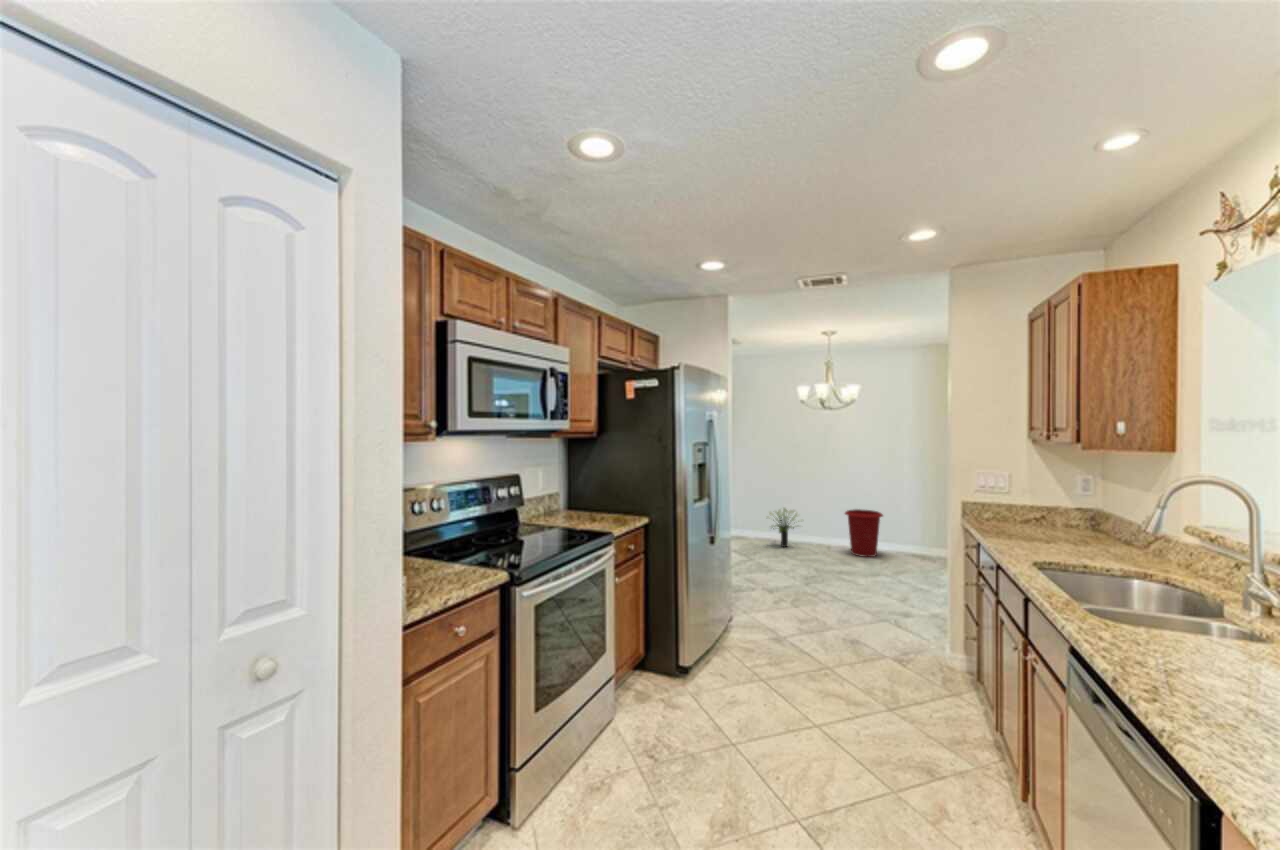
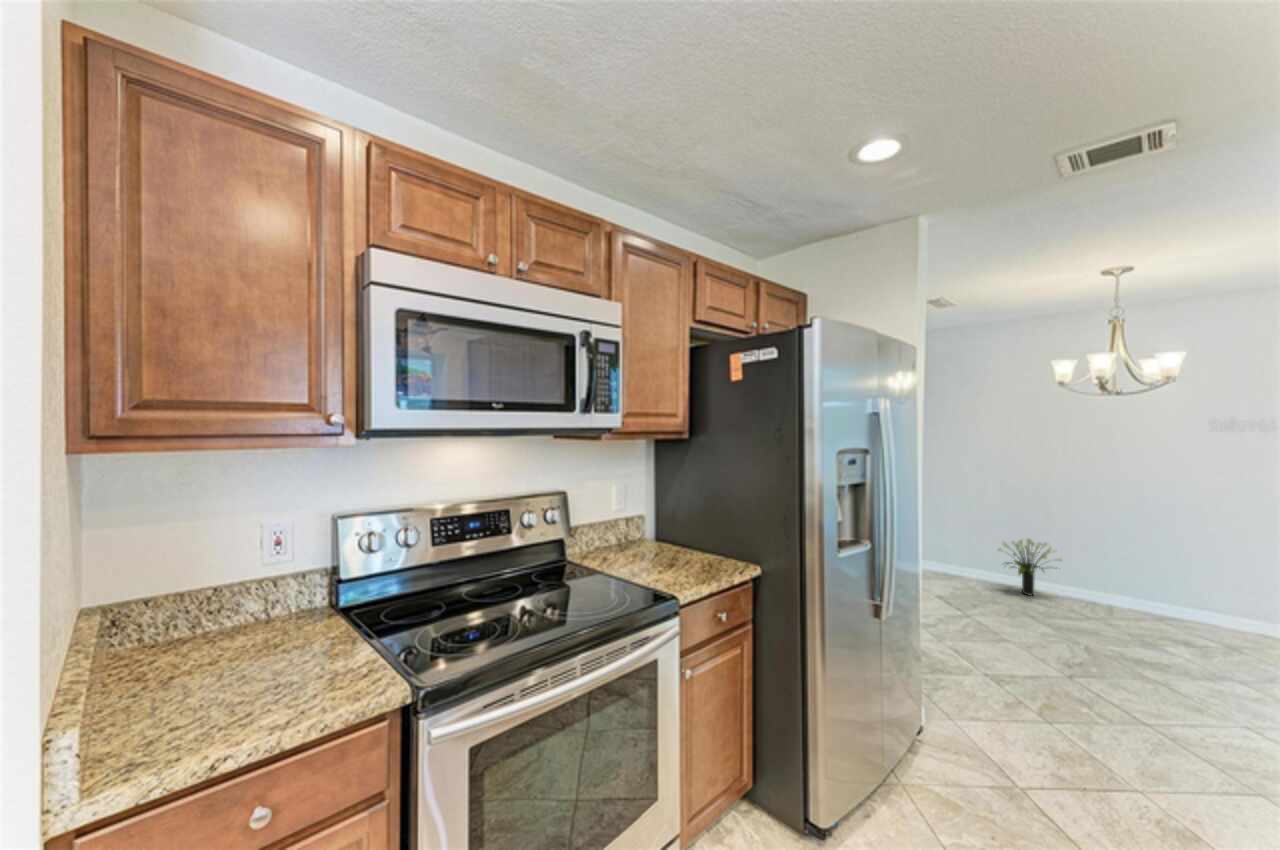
waste bin: present [845,509,883,557] -> none [1141,552,1225,633]

